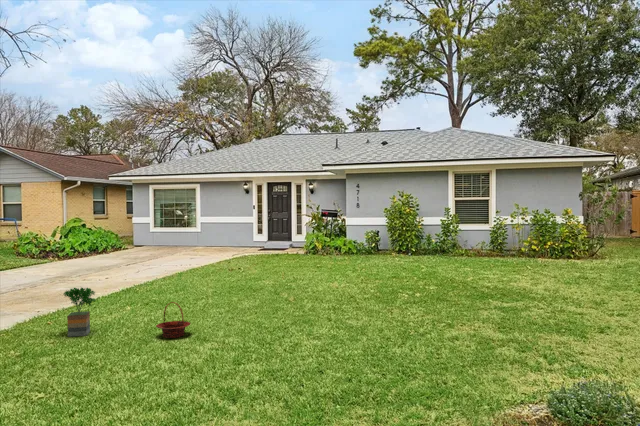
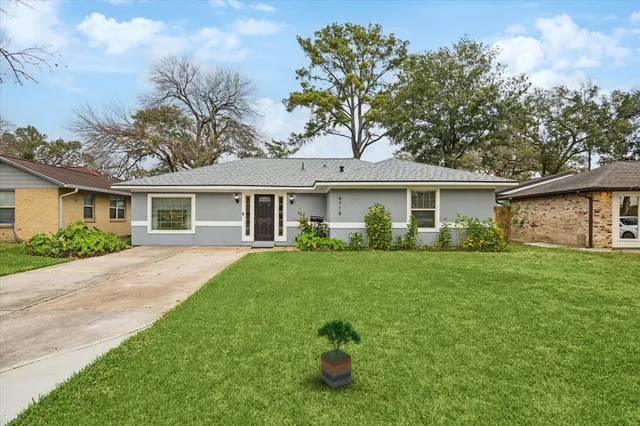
basket: present [156,302,191,338] -> none [429,329,471,374]

